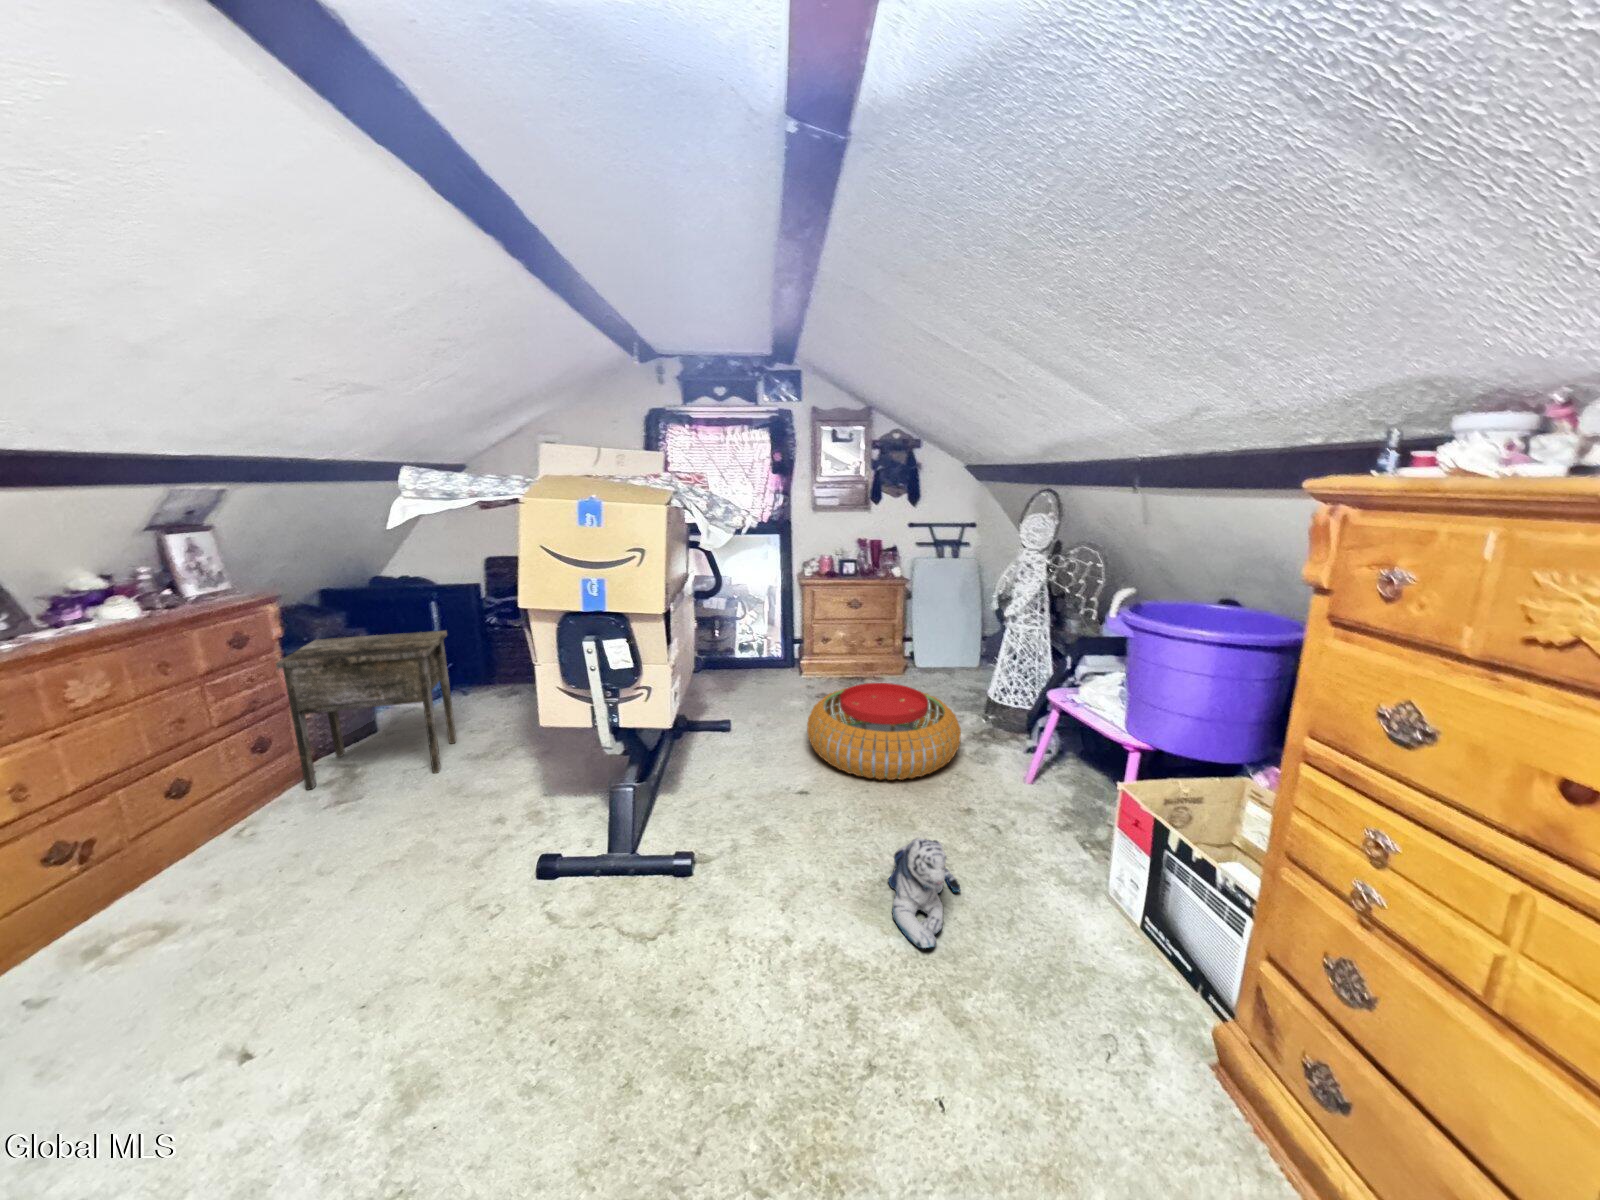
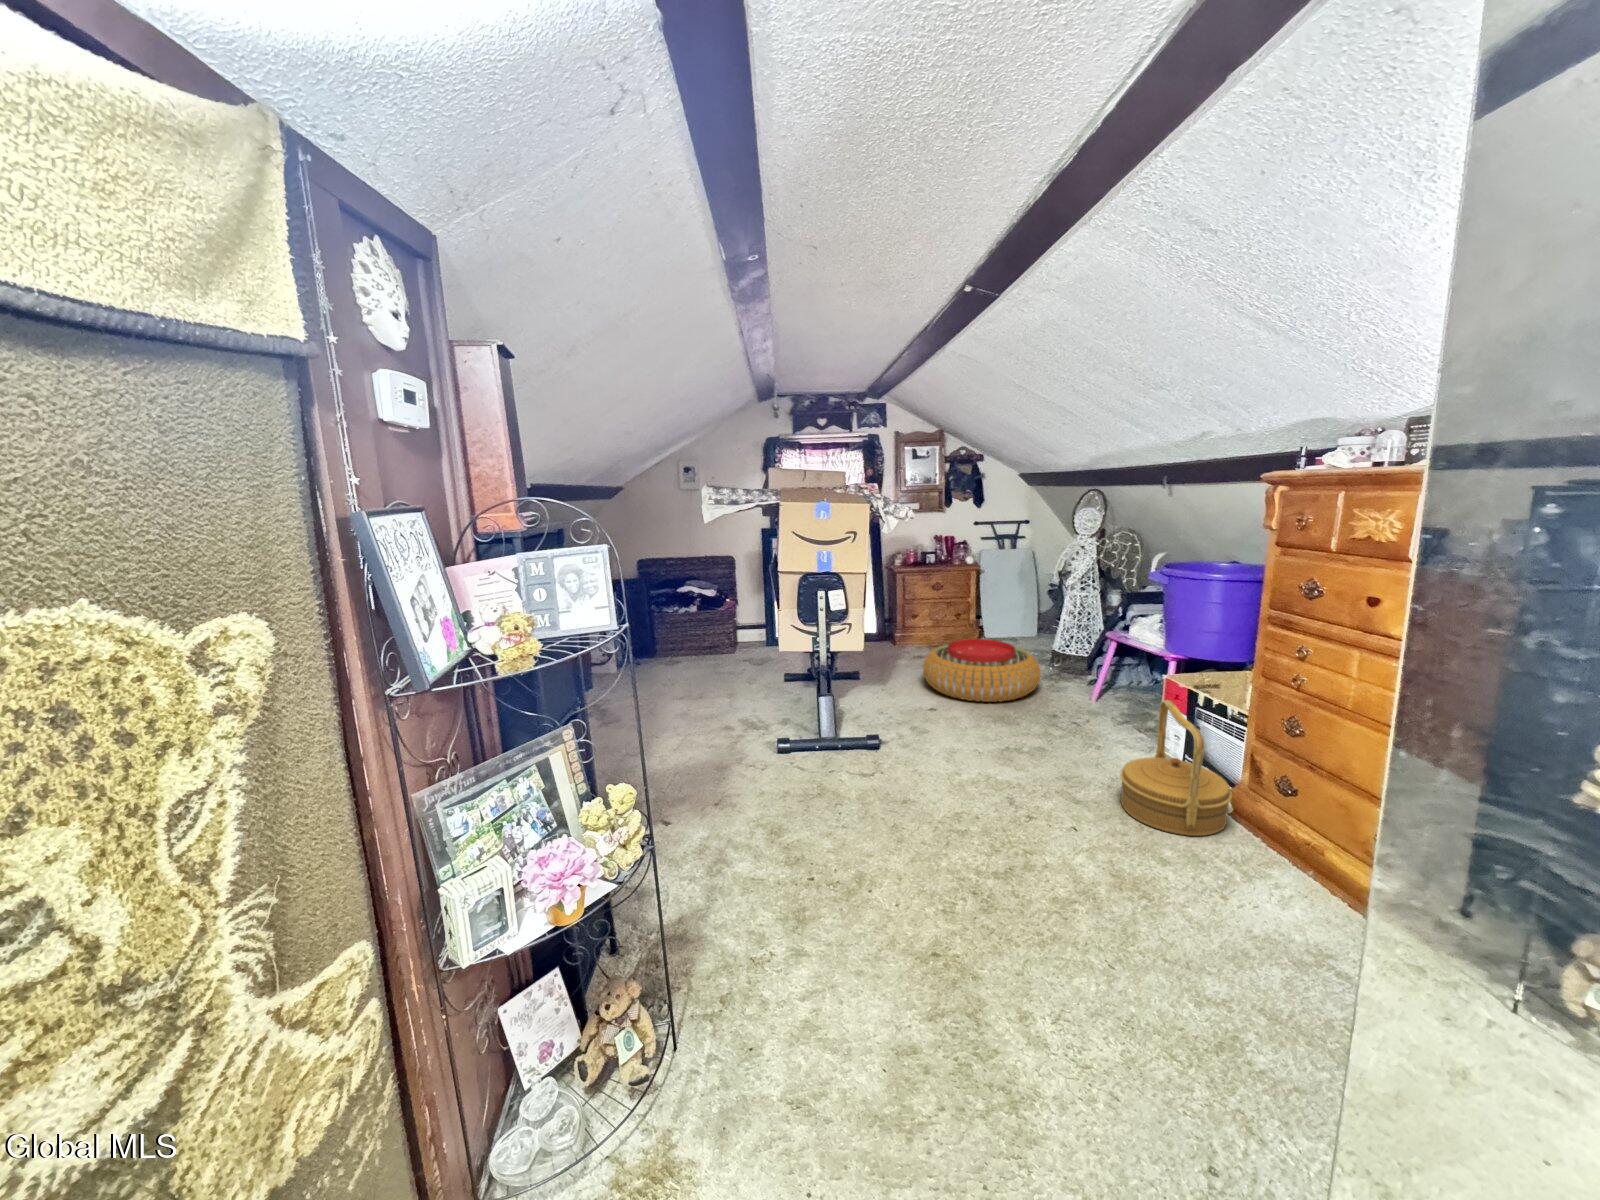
side table: present [276,631,456,790] -> none [563,608,662,719]
plush toy: present [888,838,960,948] -> none [1011,713,1062,775]
woven basket: none [1032,857,1223,1143] -> present [1120,700,1232,836]

